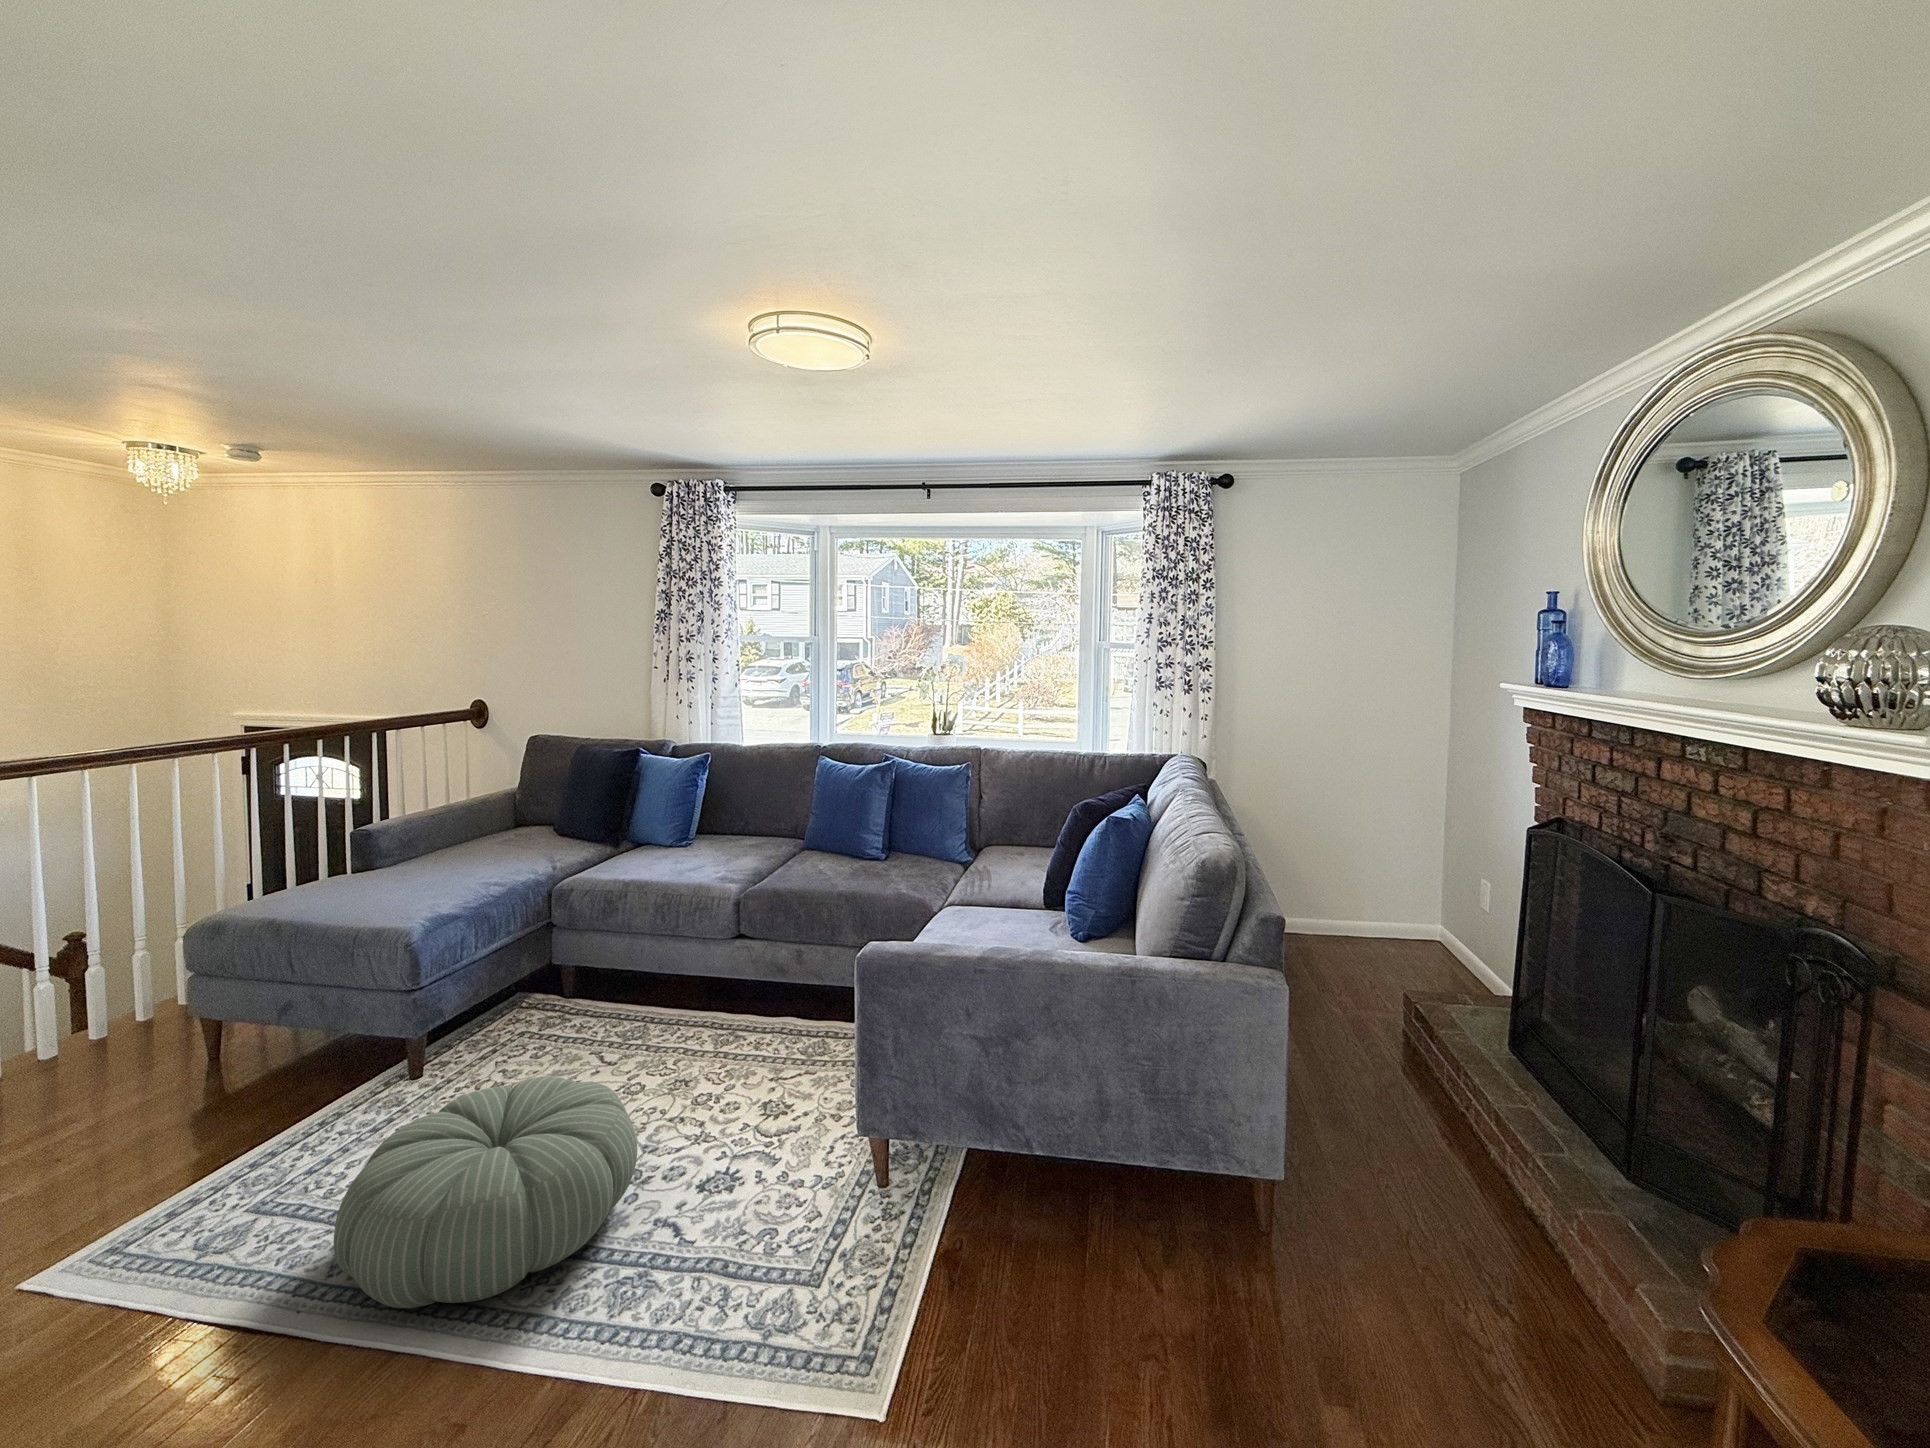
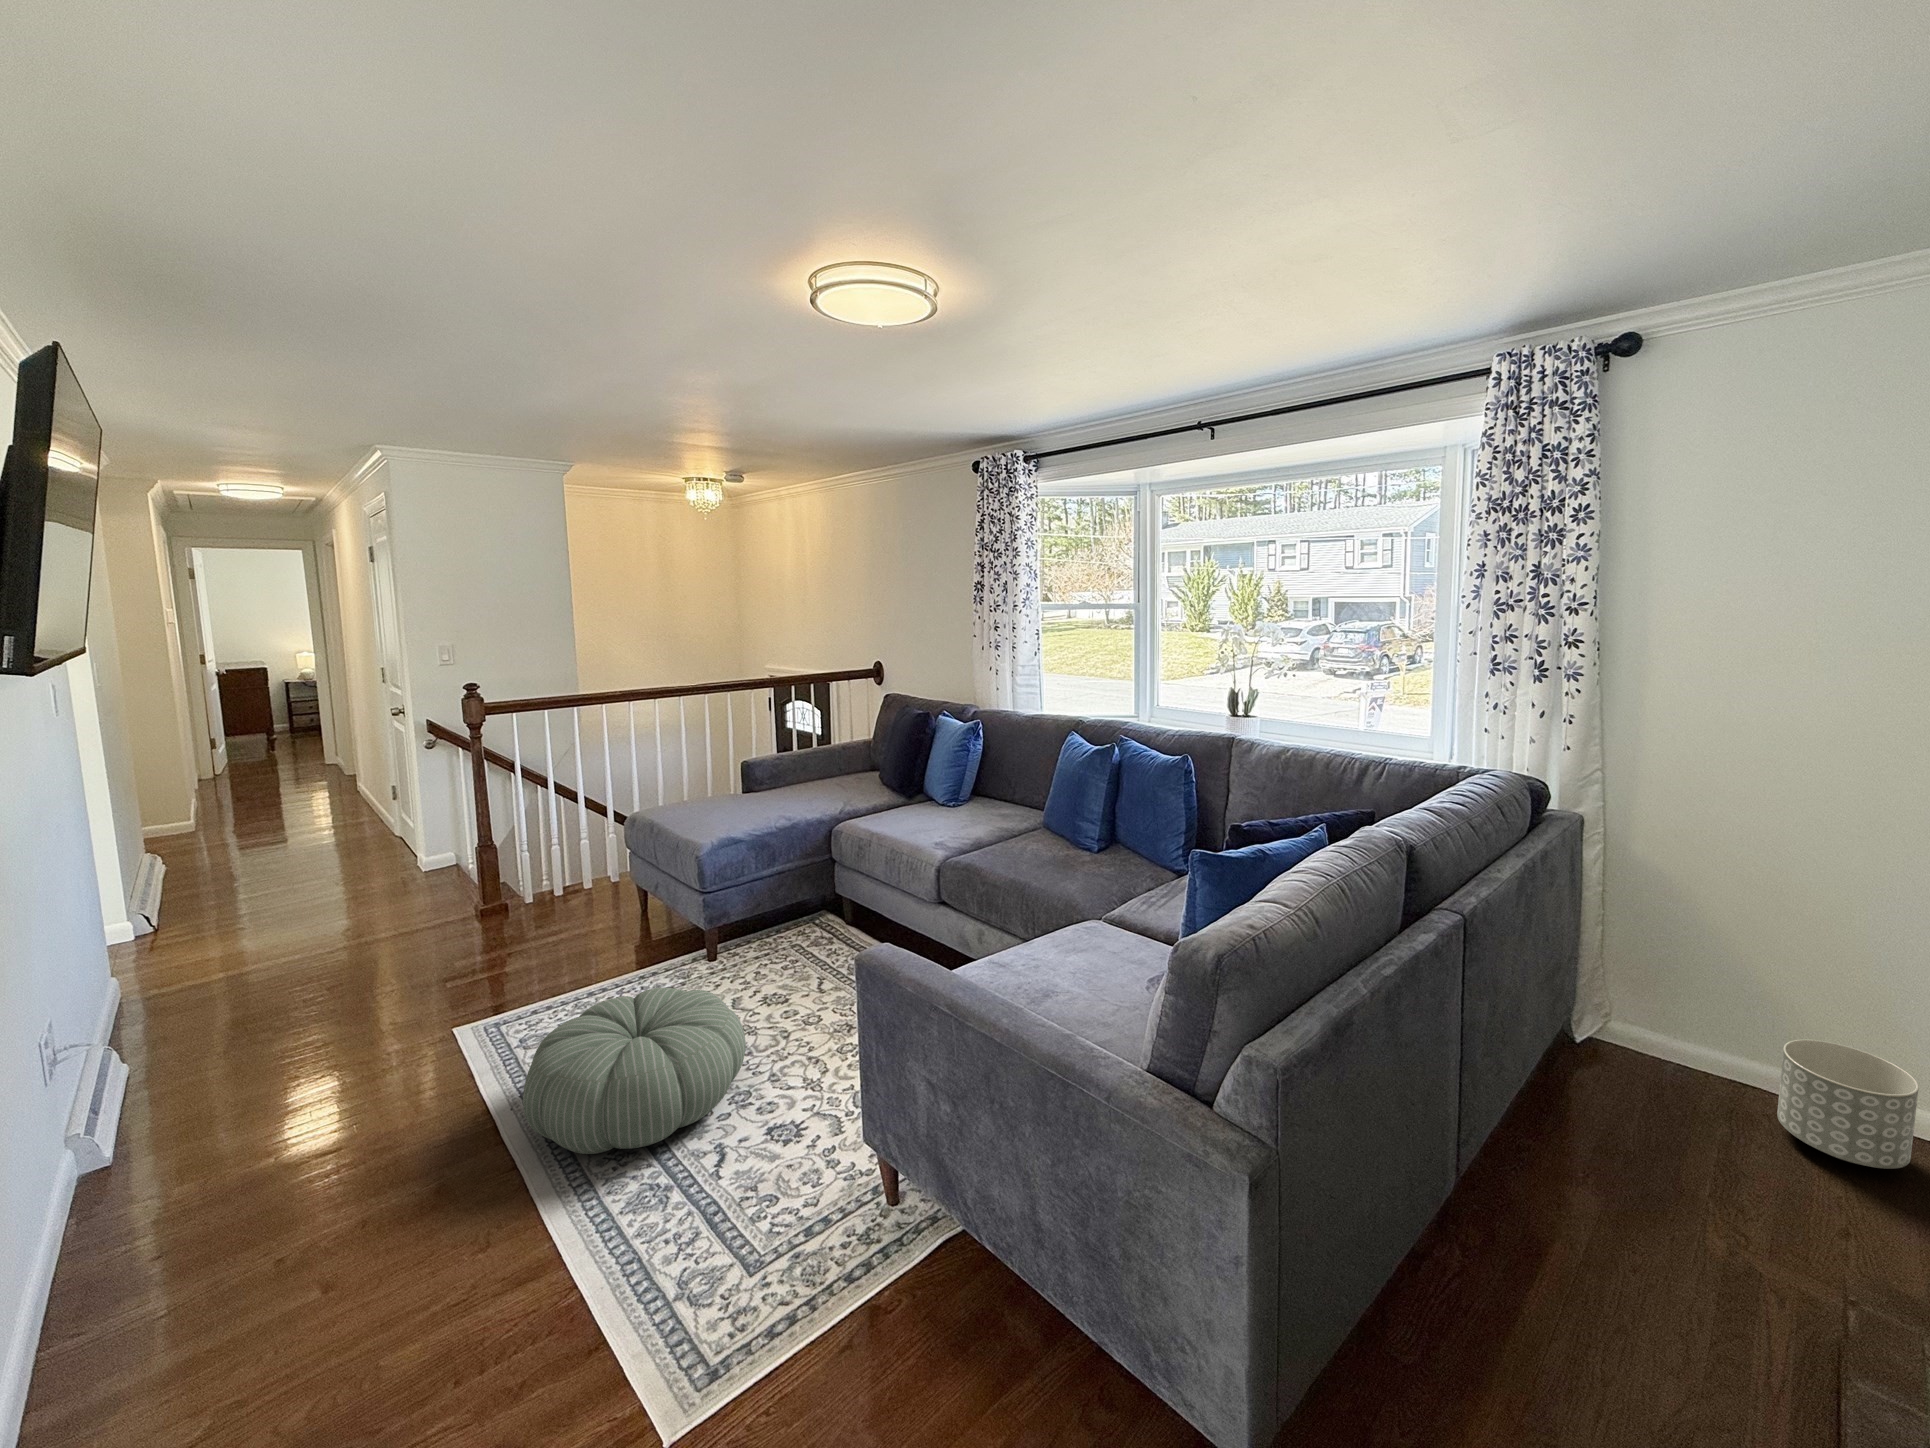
planter: none [1317,891,1375,953] -> present [1777,1040,1919,1169]

